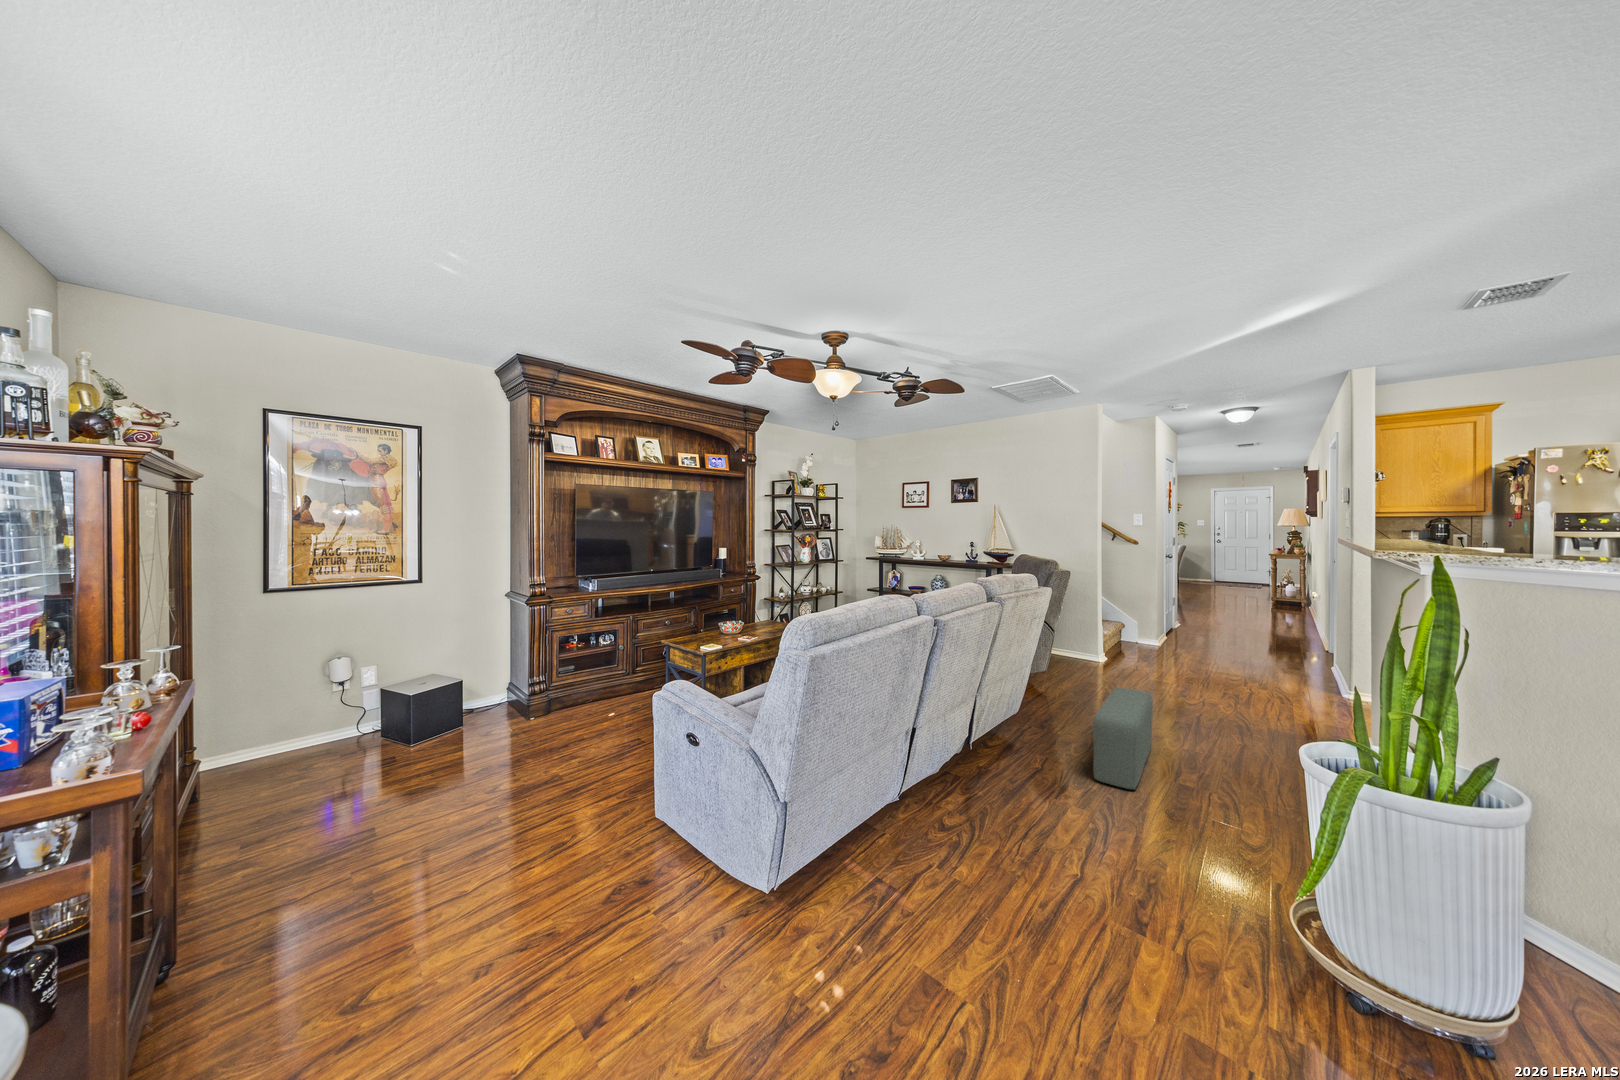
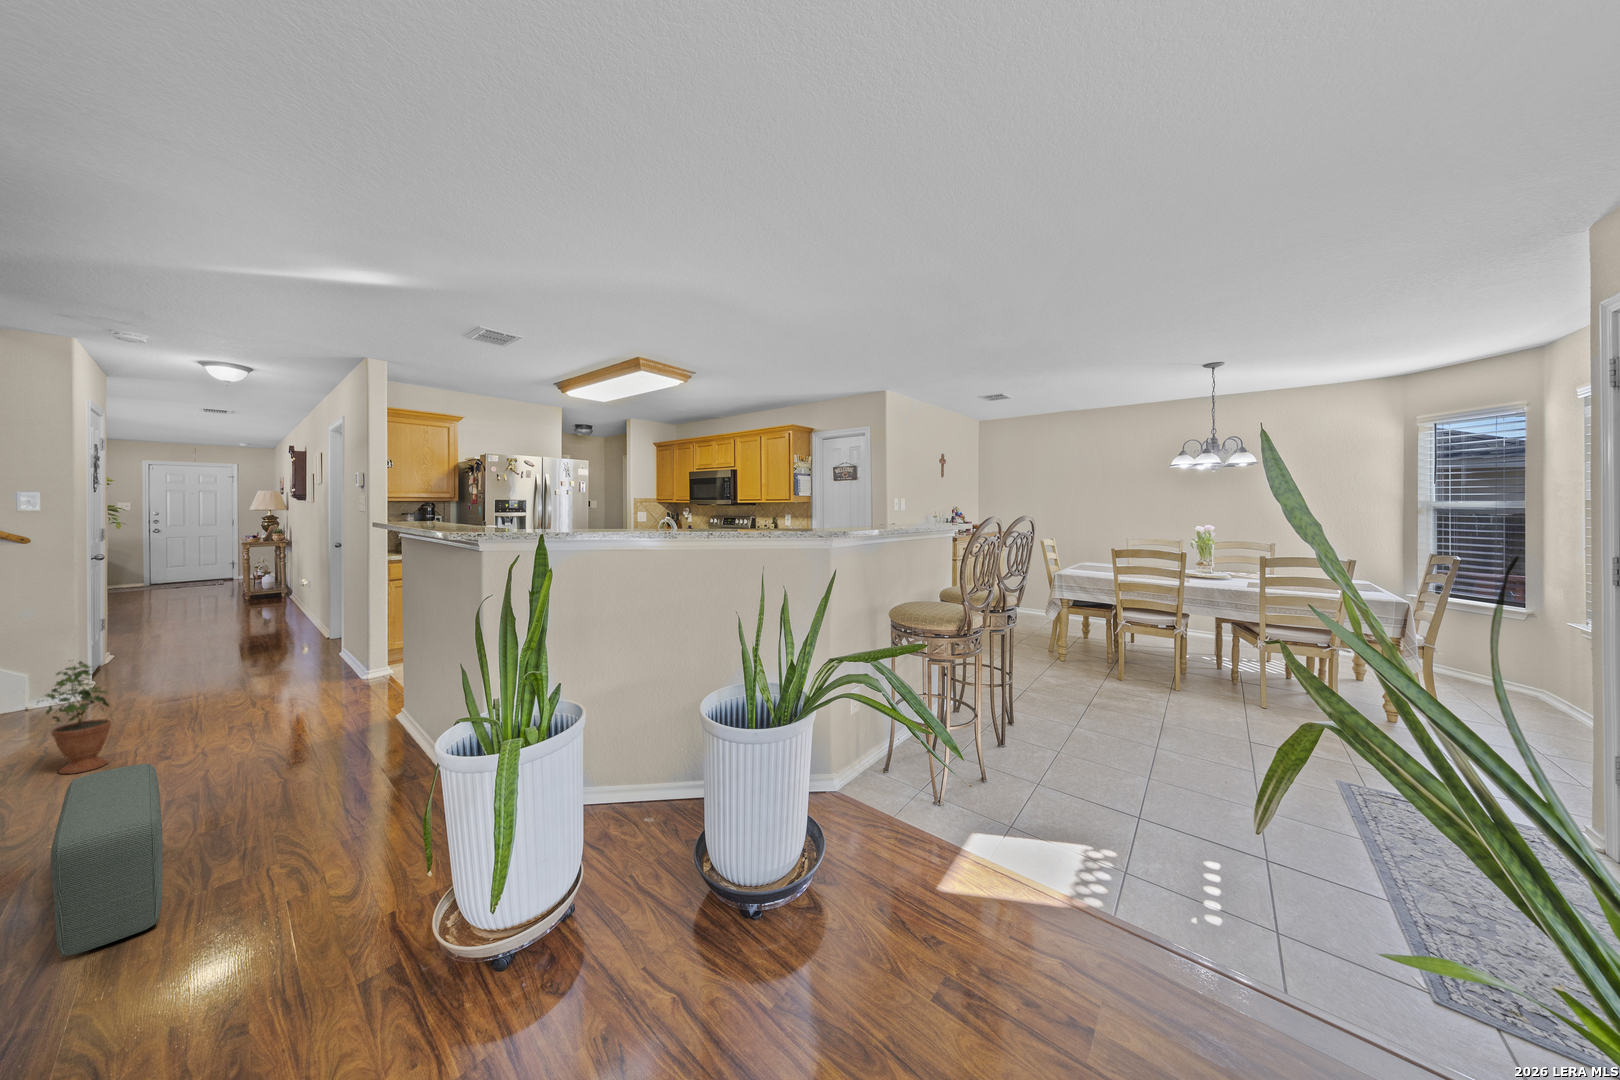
potted plant: none [1118,621,1151,691] -> present [38,661,111,774]

